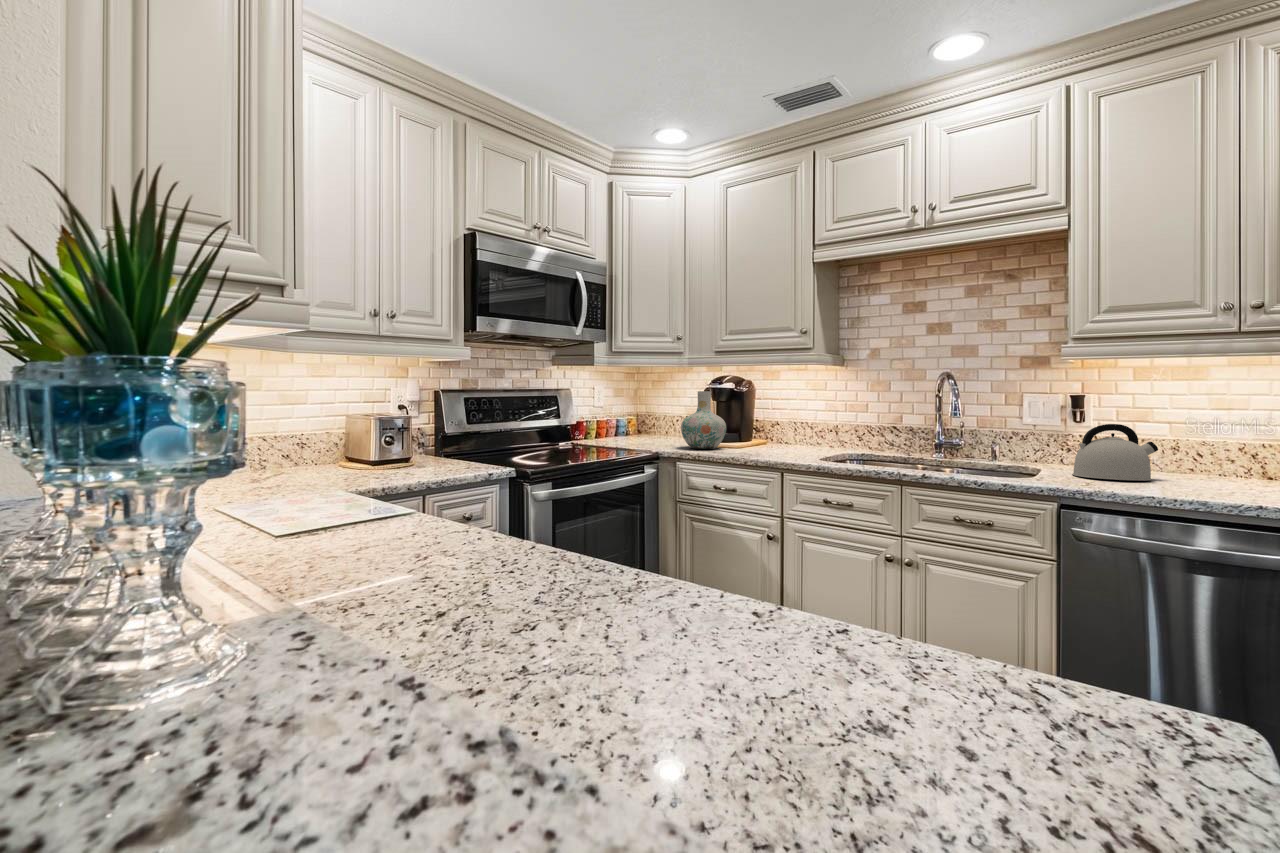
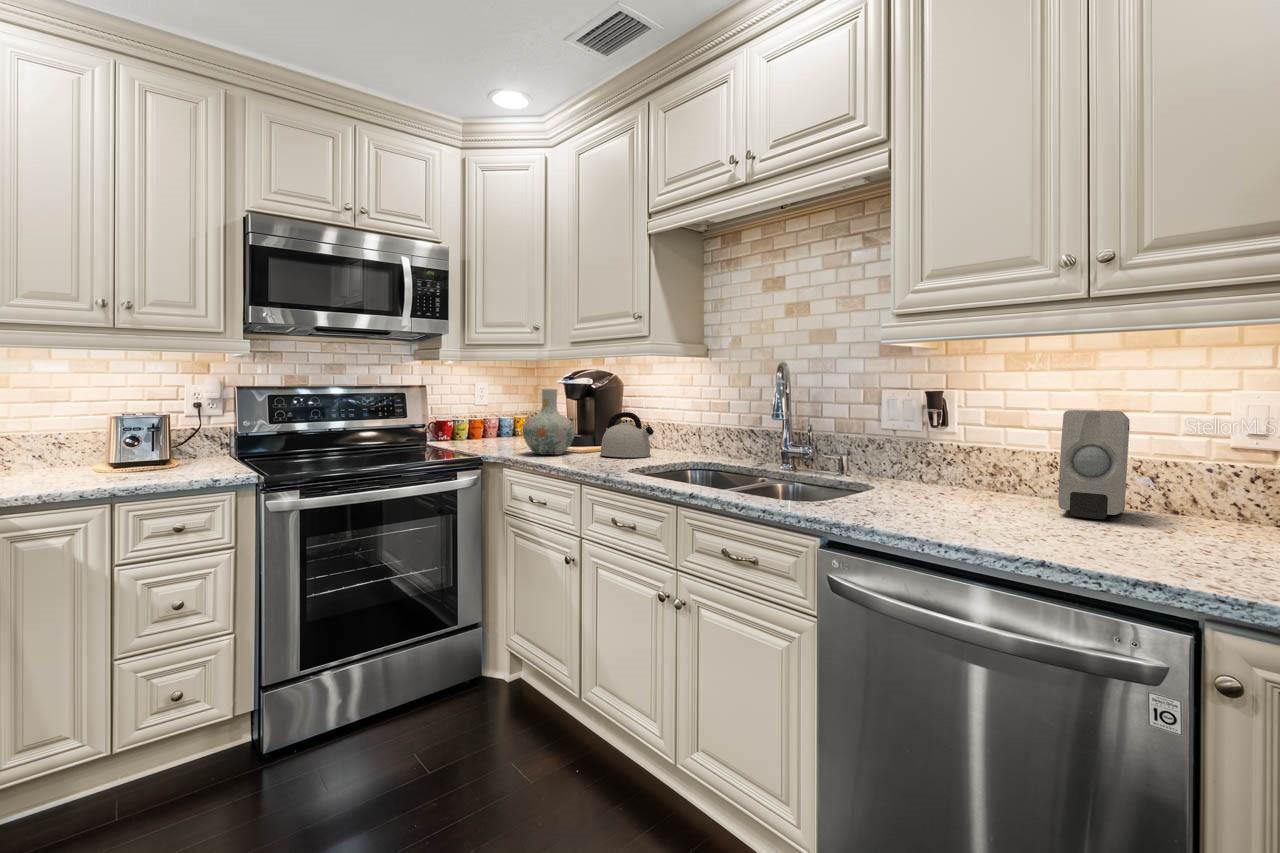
soap dispenser: none [1197,410,1253,484] -> present [1058,410,1130,519]
kettle: present [1072,424,1158,481] -> present [600,412,654,457]

